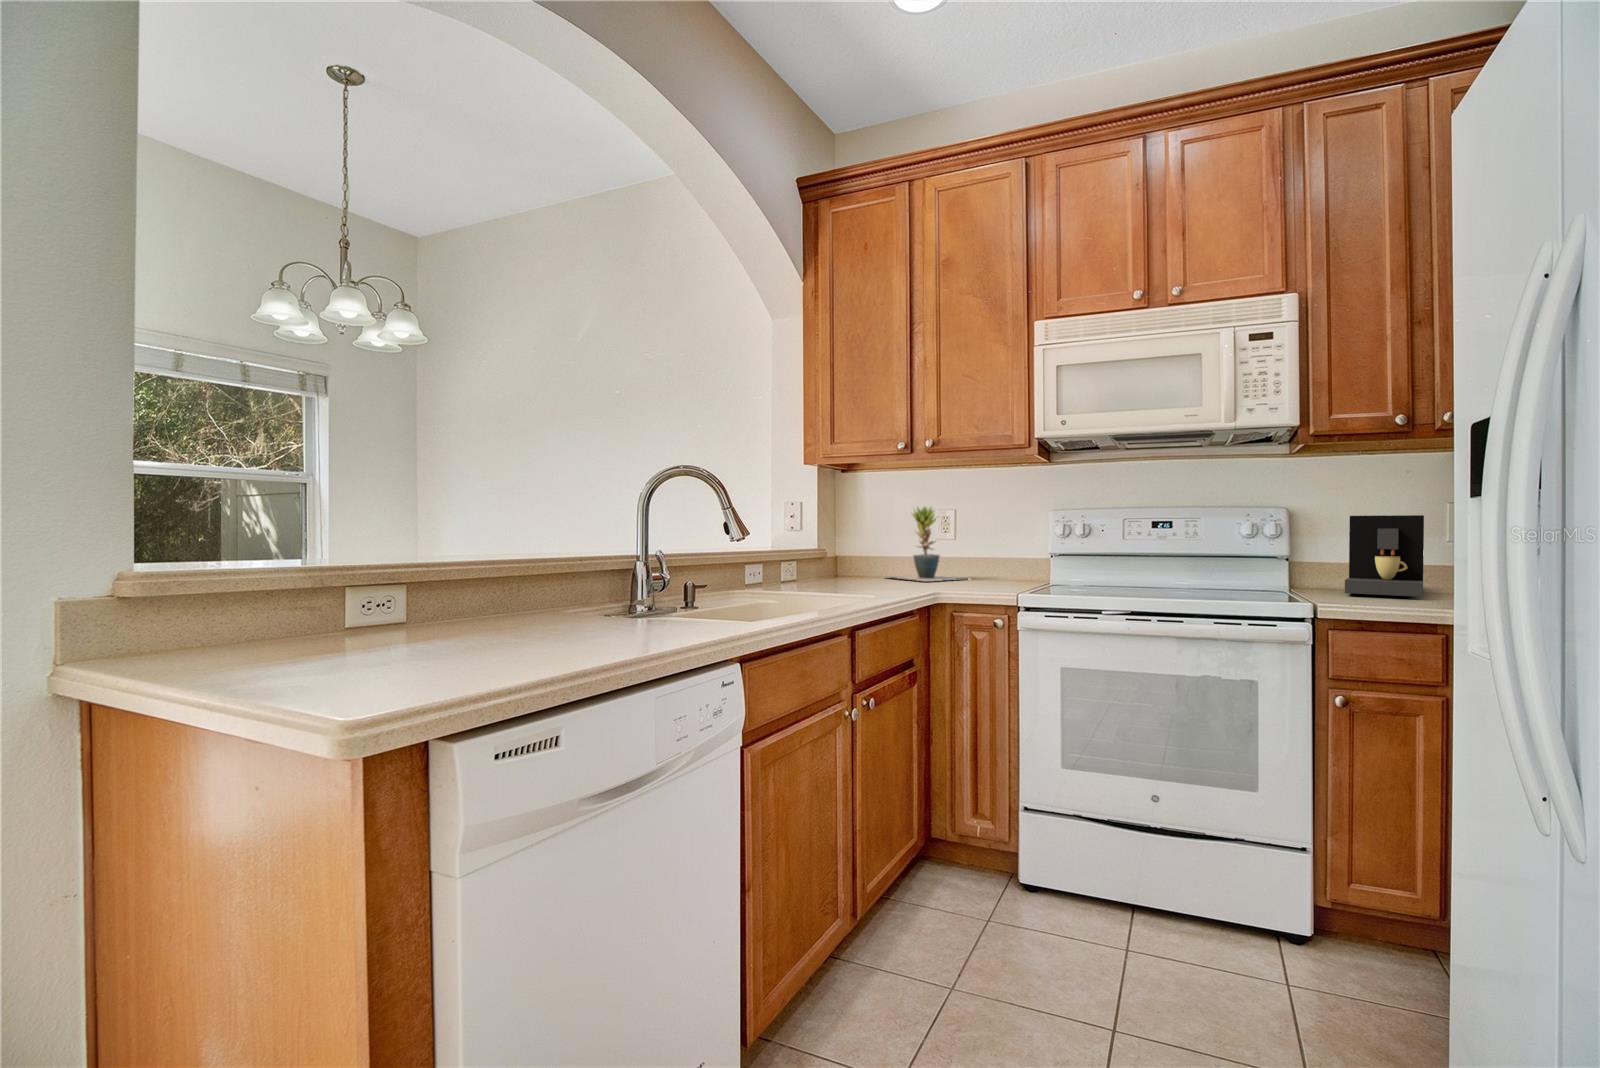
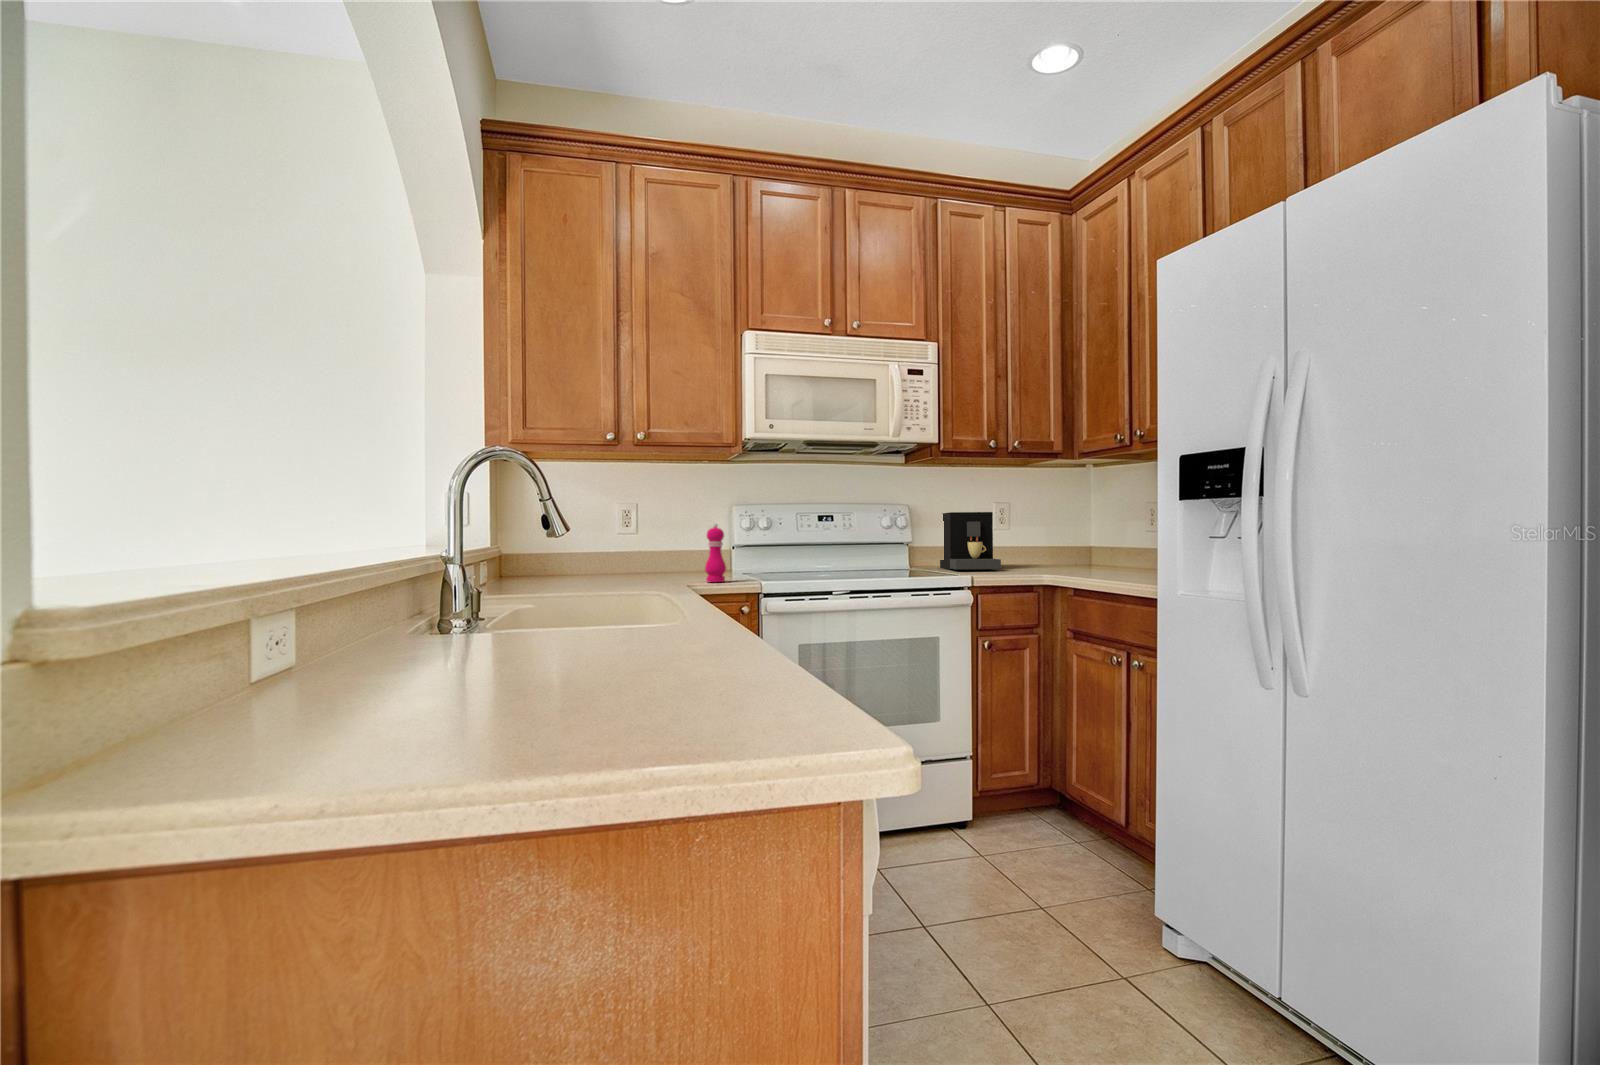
potted plant: present [890,507,961,581] -> none [563,501,657,579]
pepper mill: none [979,529,1001,591] -> present [705,523,726,582]

